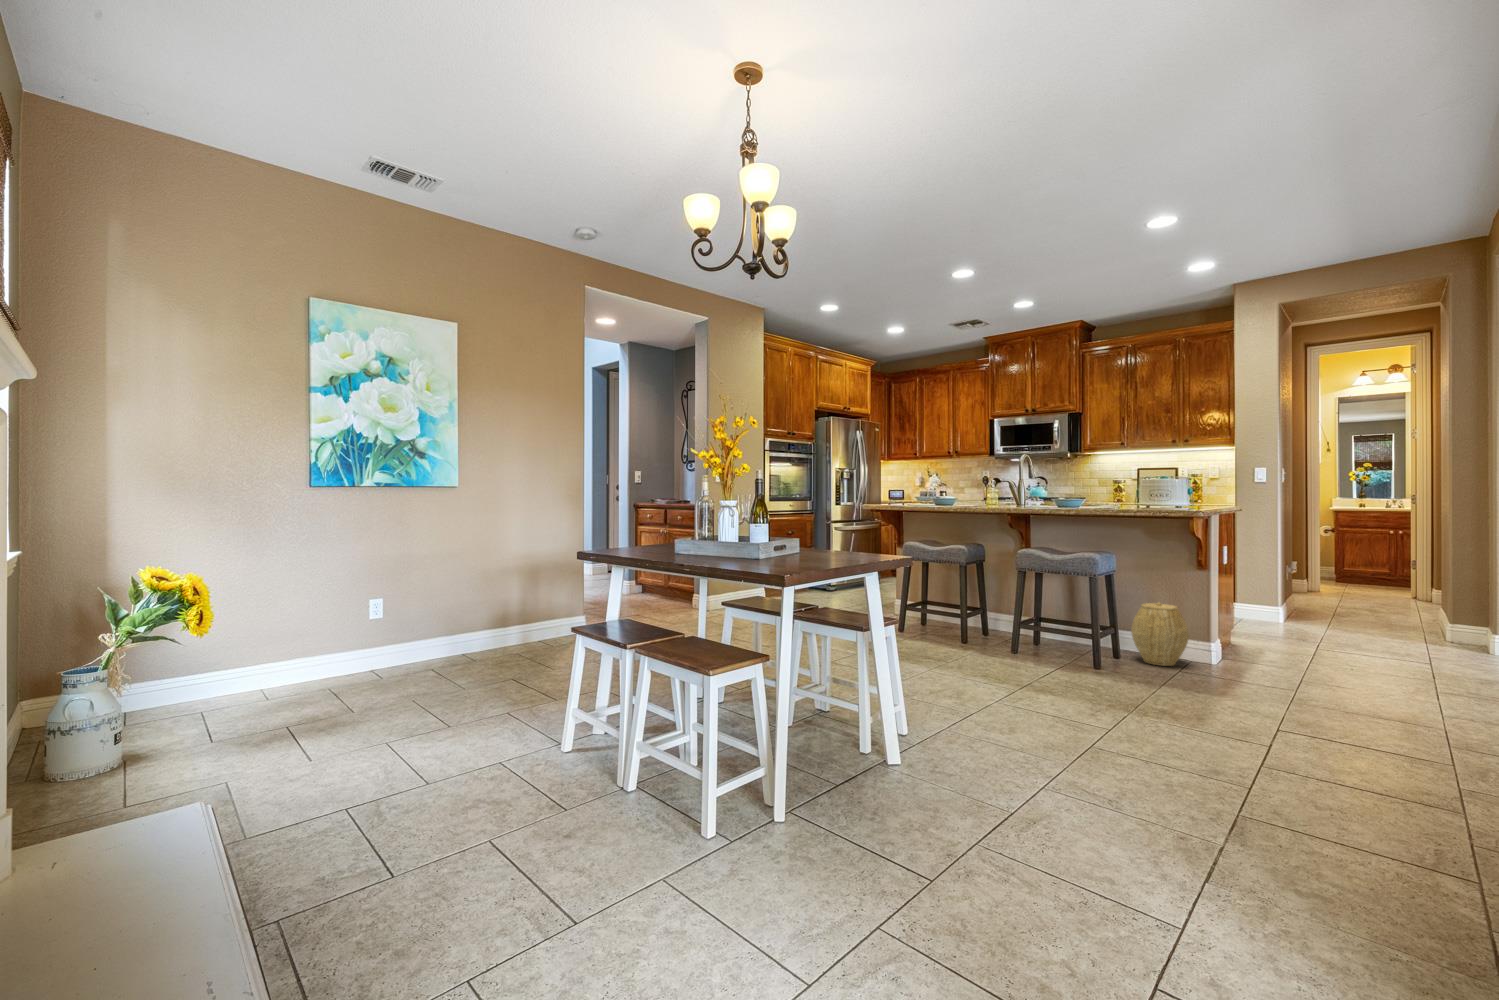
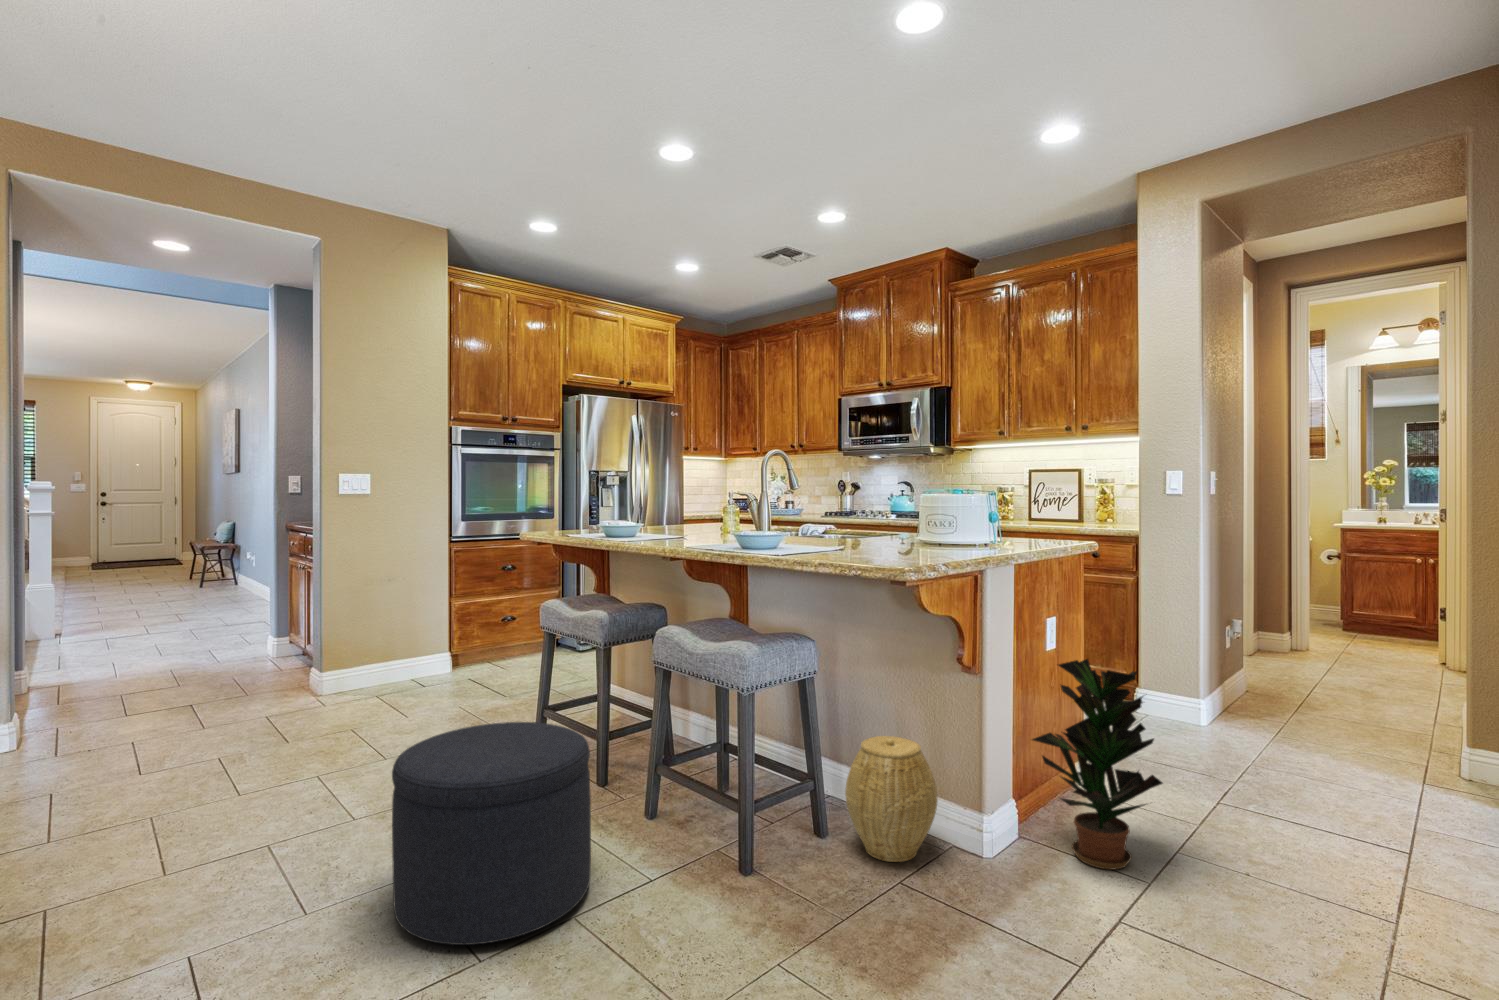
potted plant: none [1229,560,1312,669] -> present [1032,659,1163,870]
ottoman: none [928,591,1029,687] -> present [392,722,591,945]

